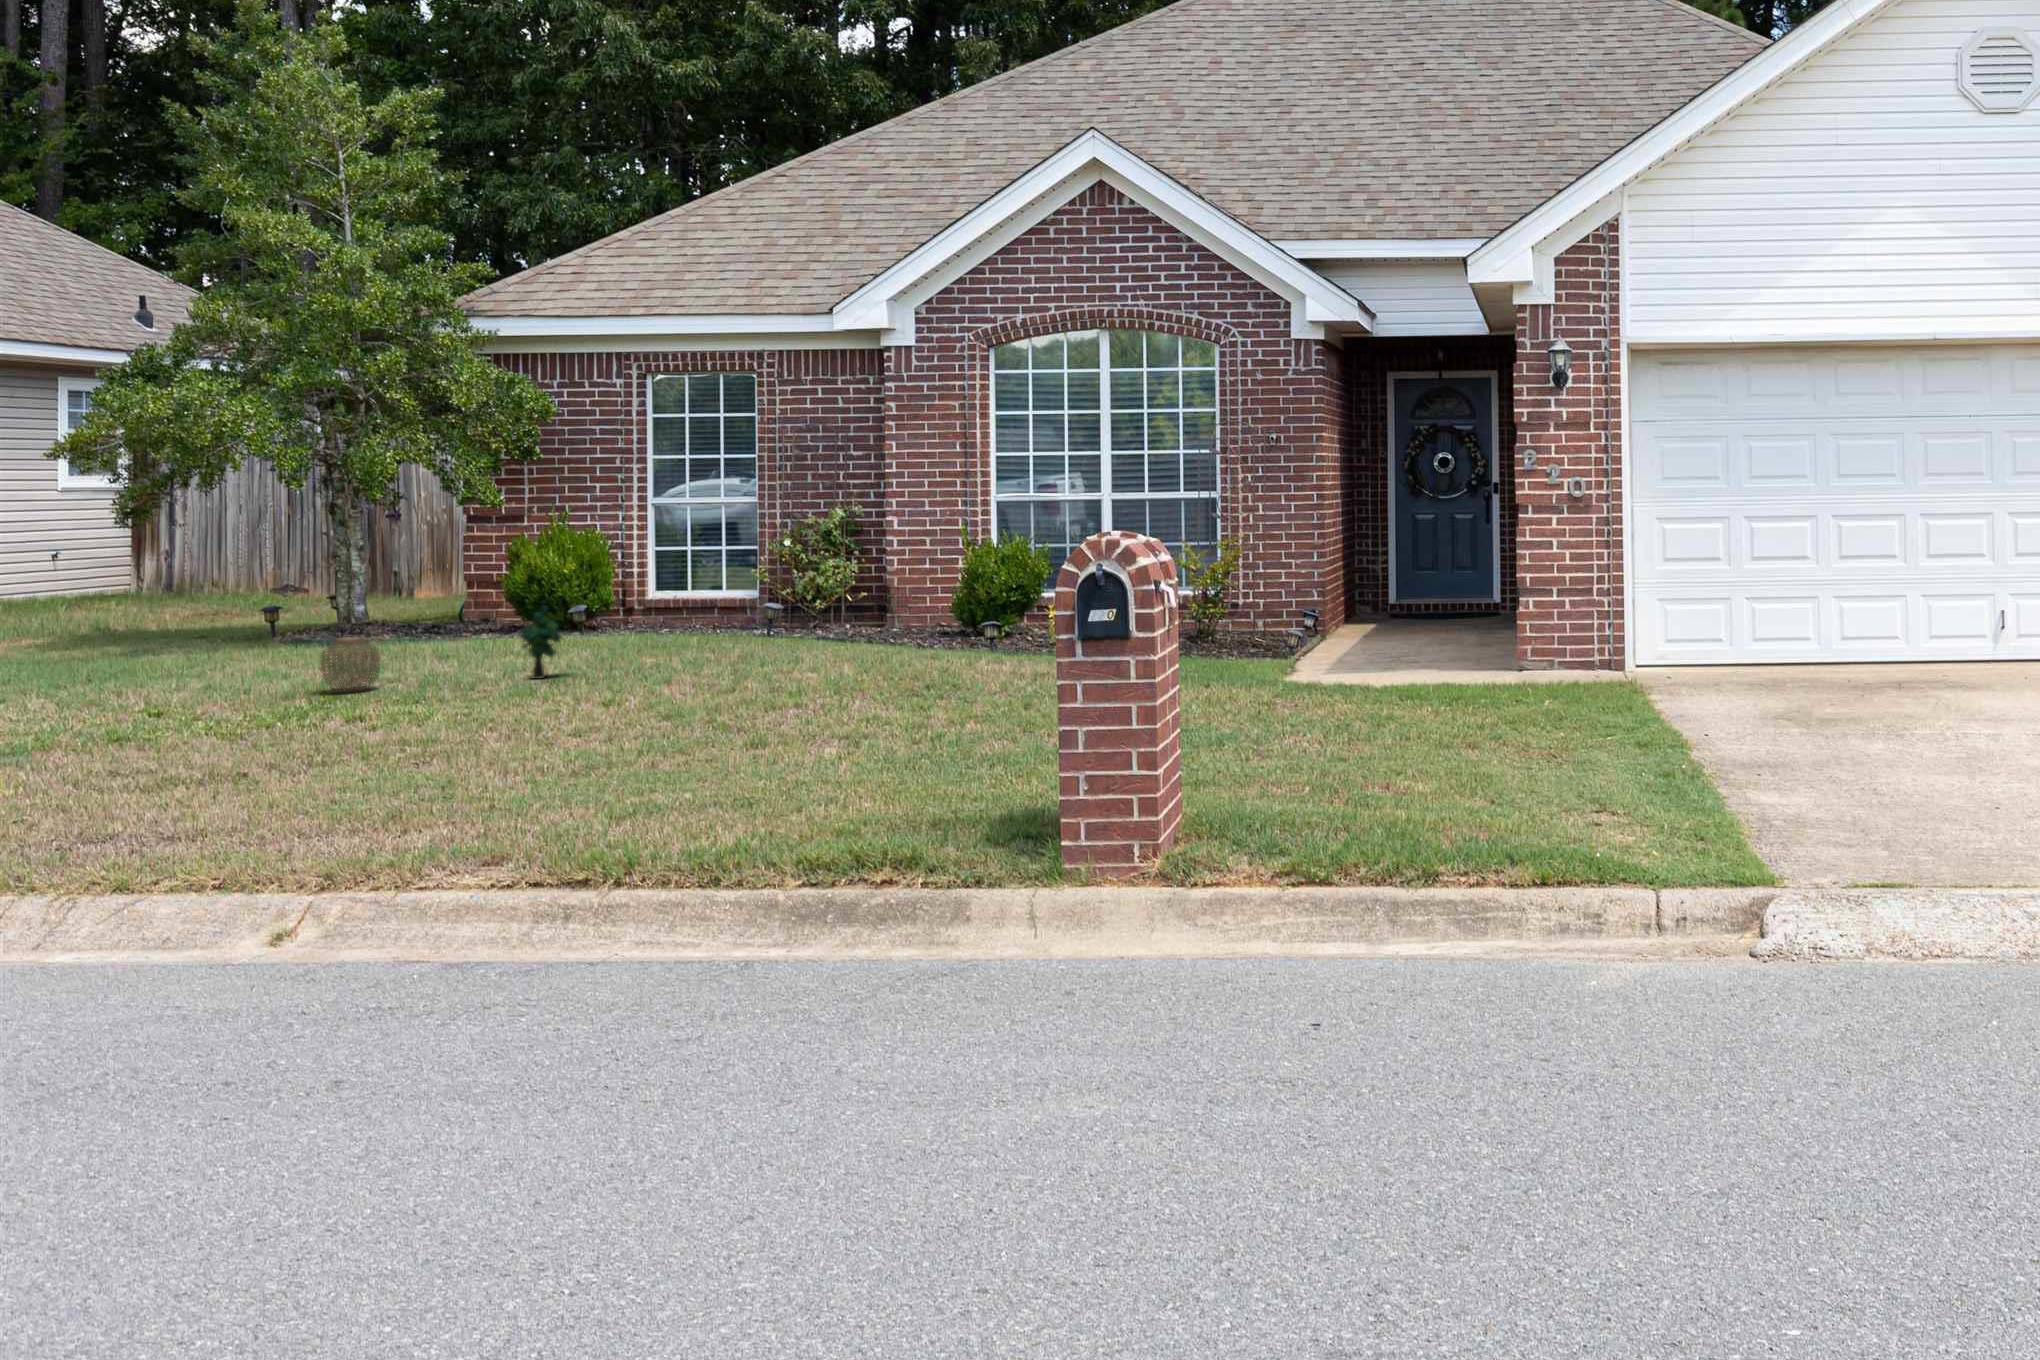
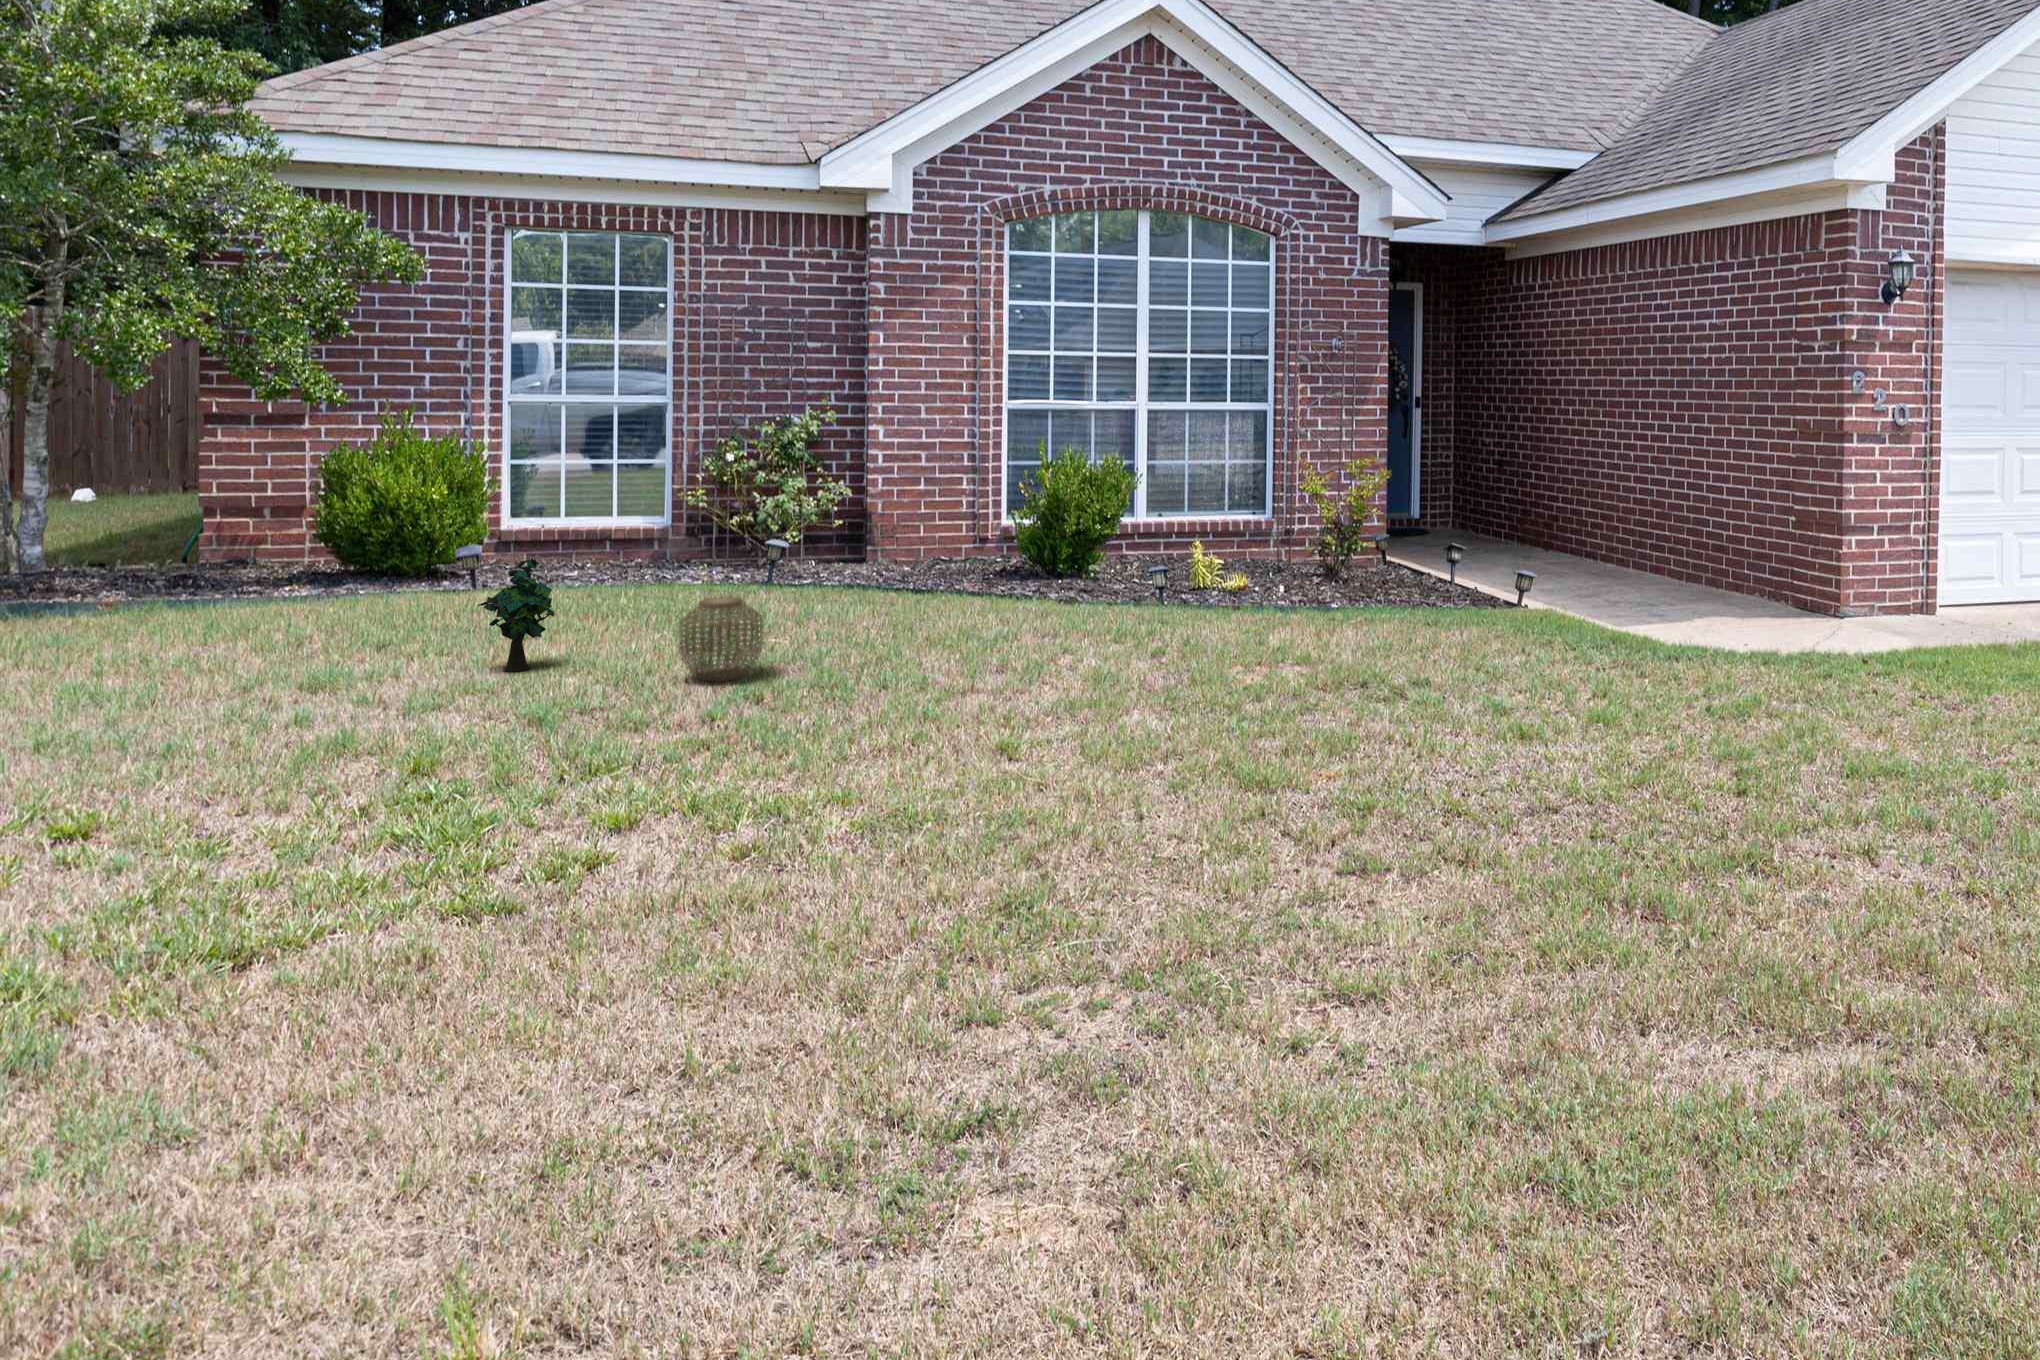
woven basket: present [321,637,380,693] -> present [679,597,763,681]

